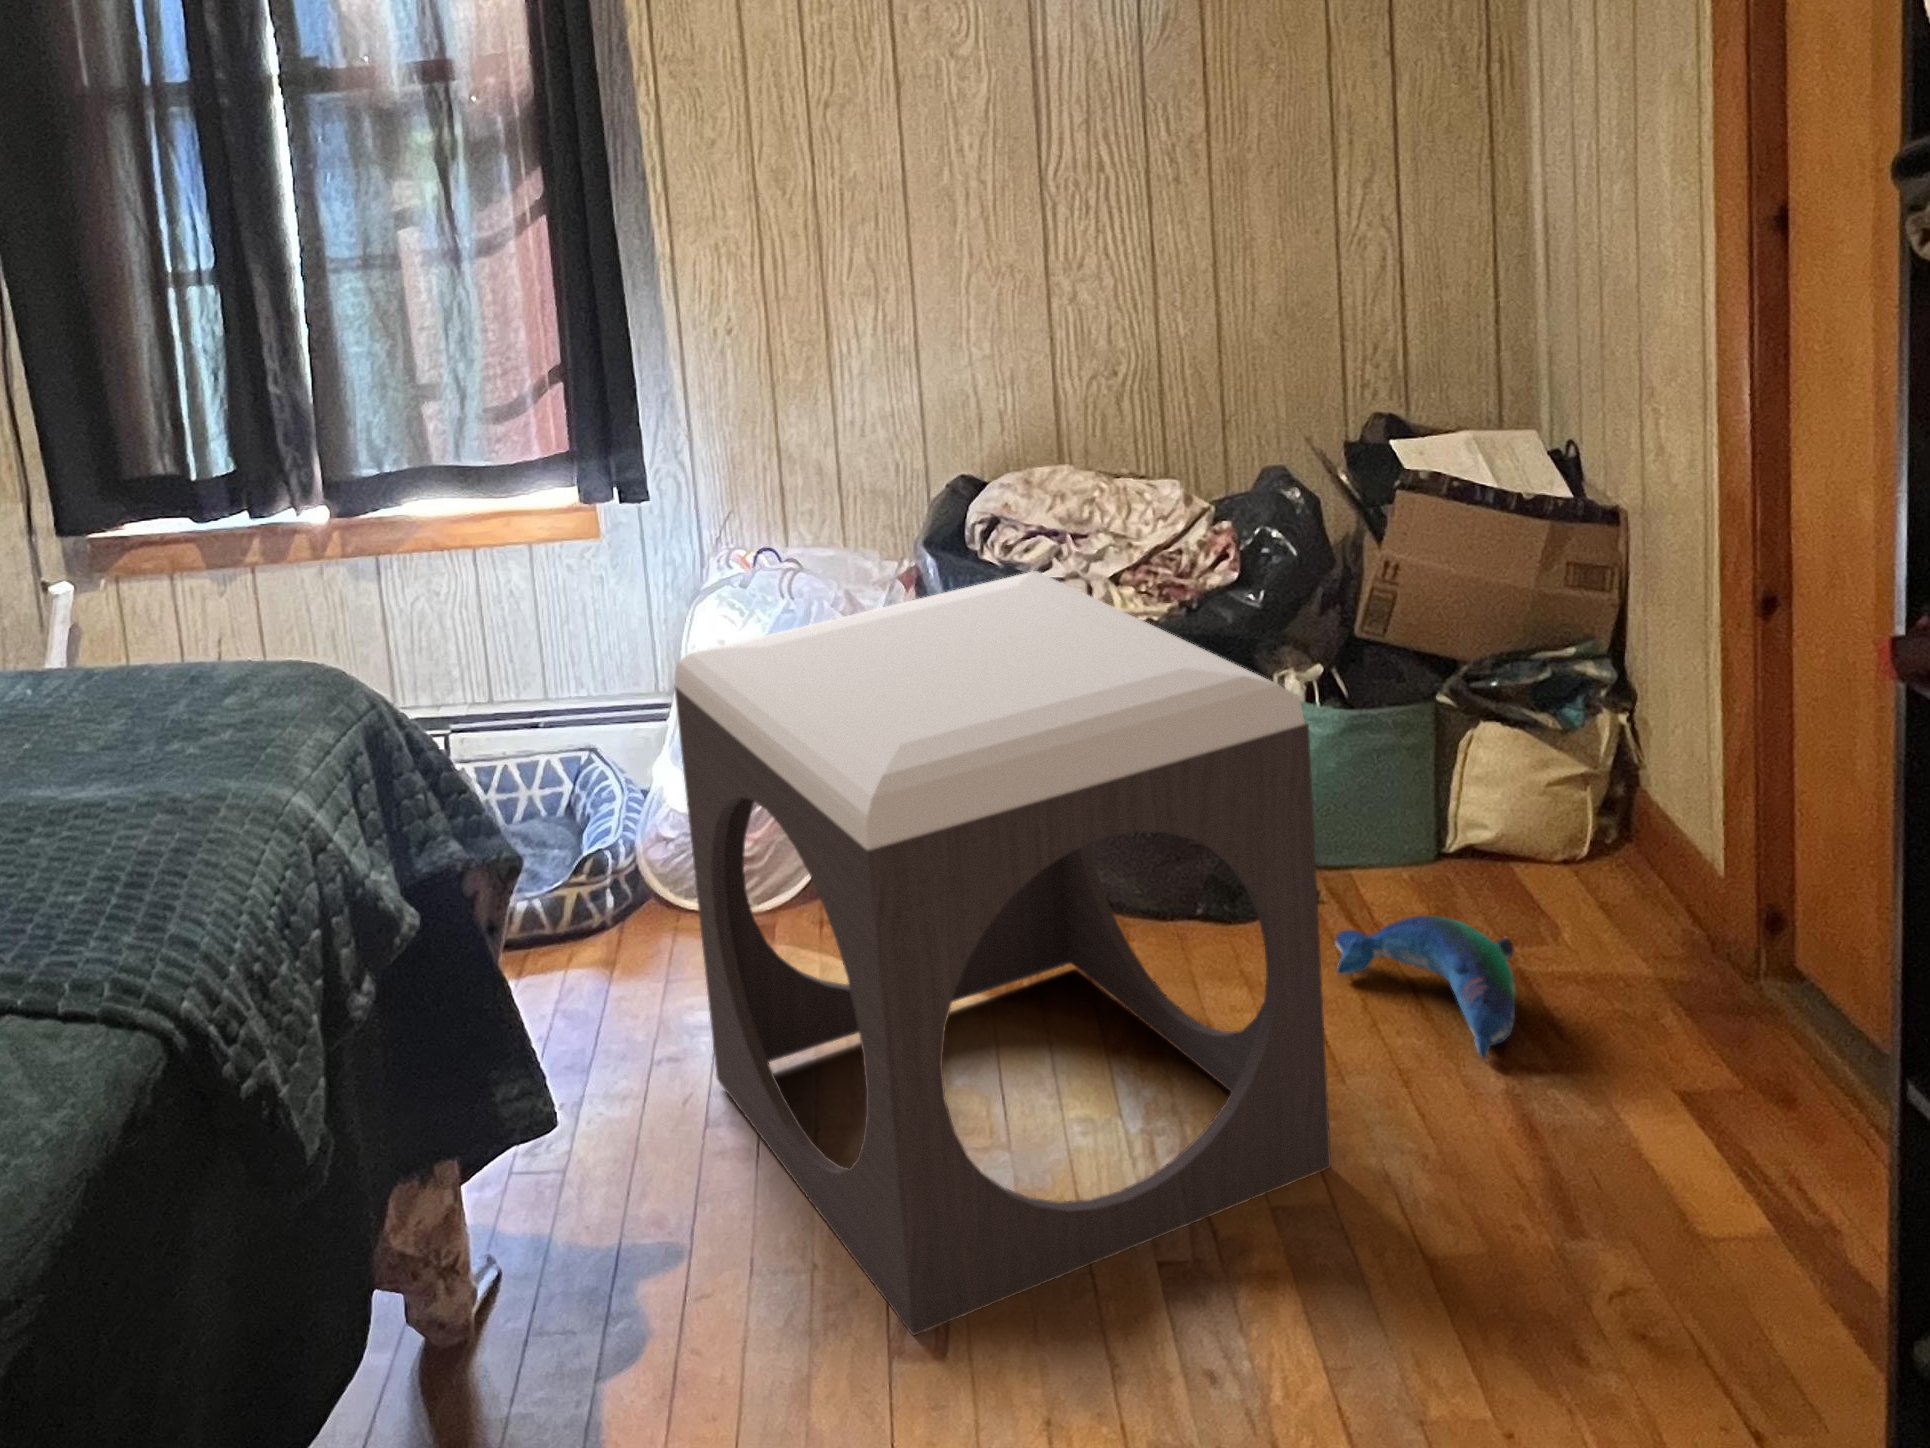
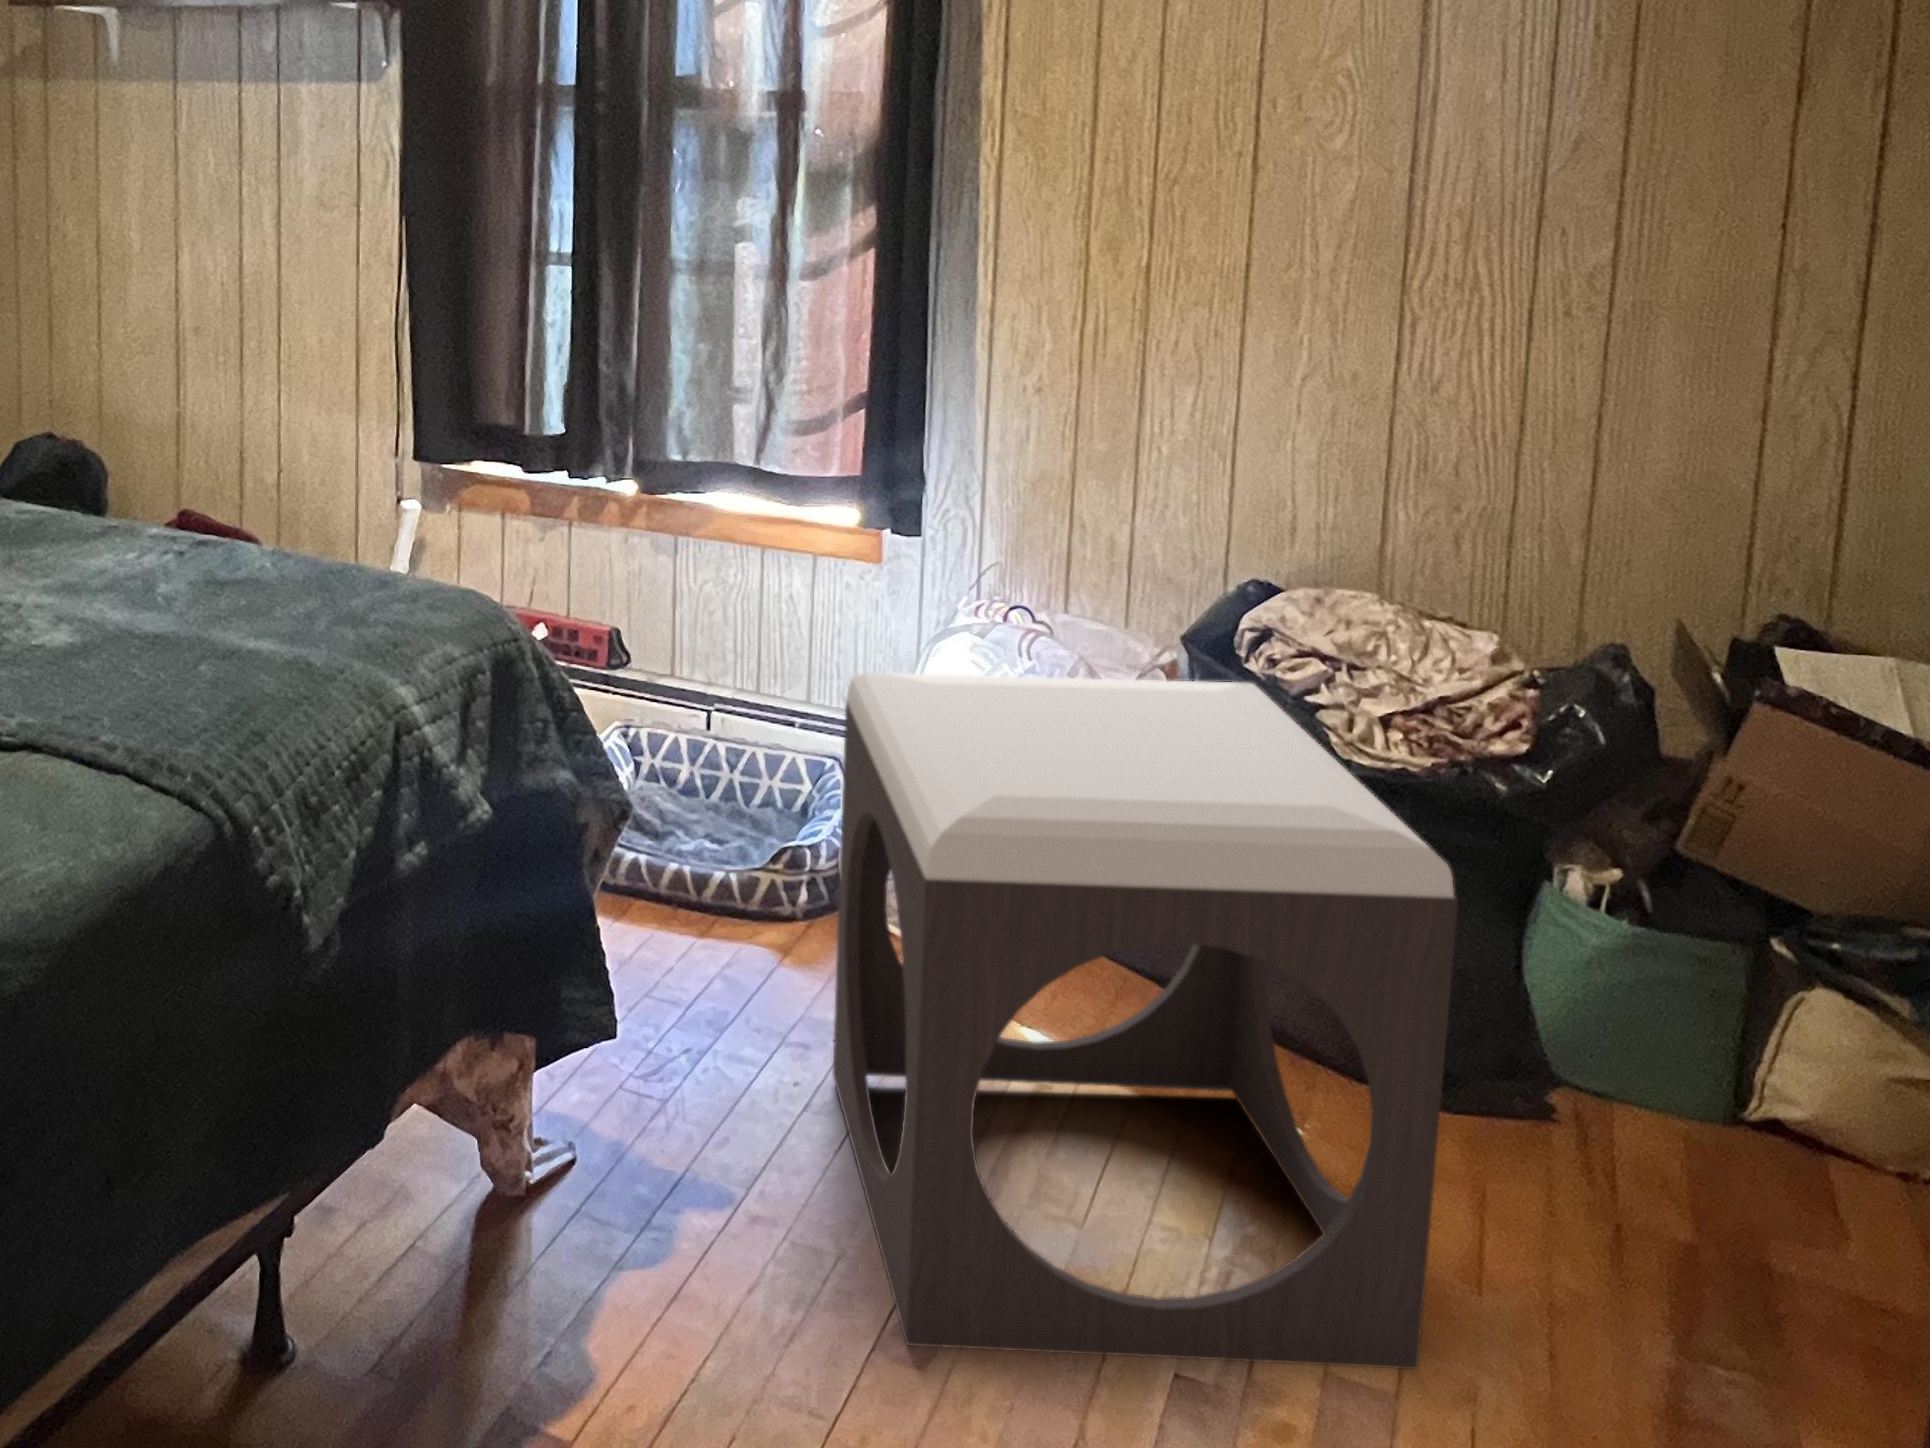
plush toy: present [1335,916,1515,1059] -> none [1532,1155,1751,1336]

